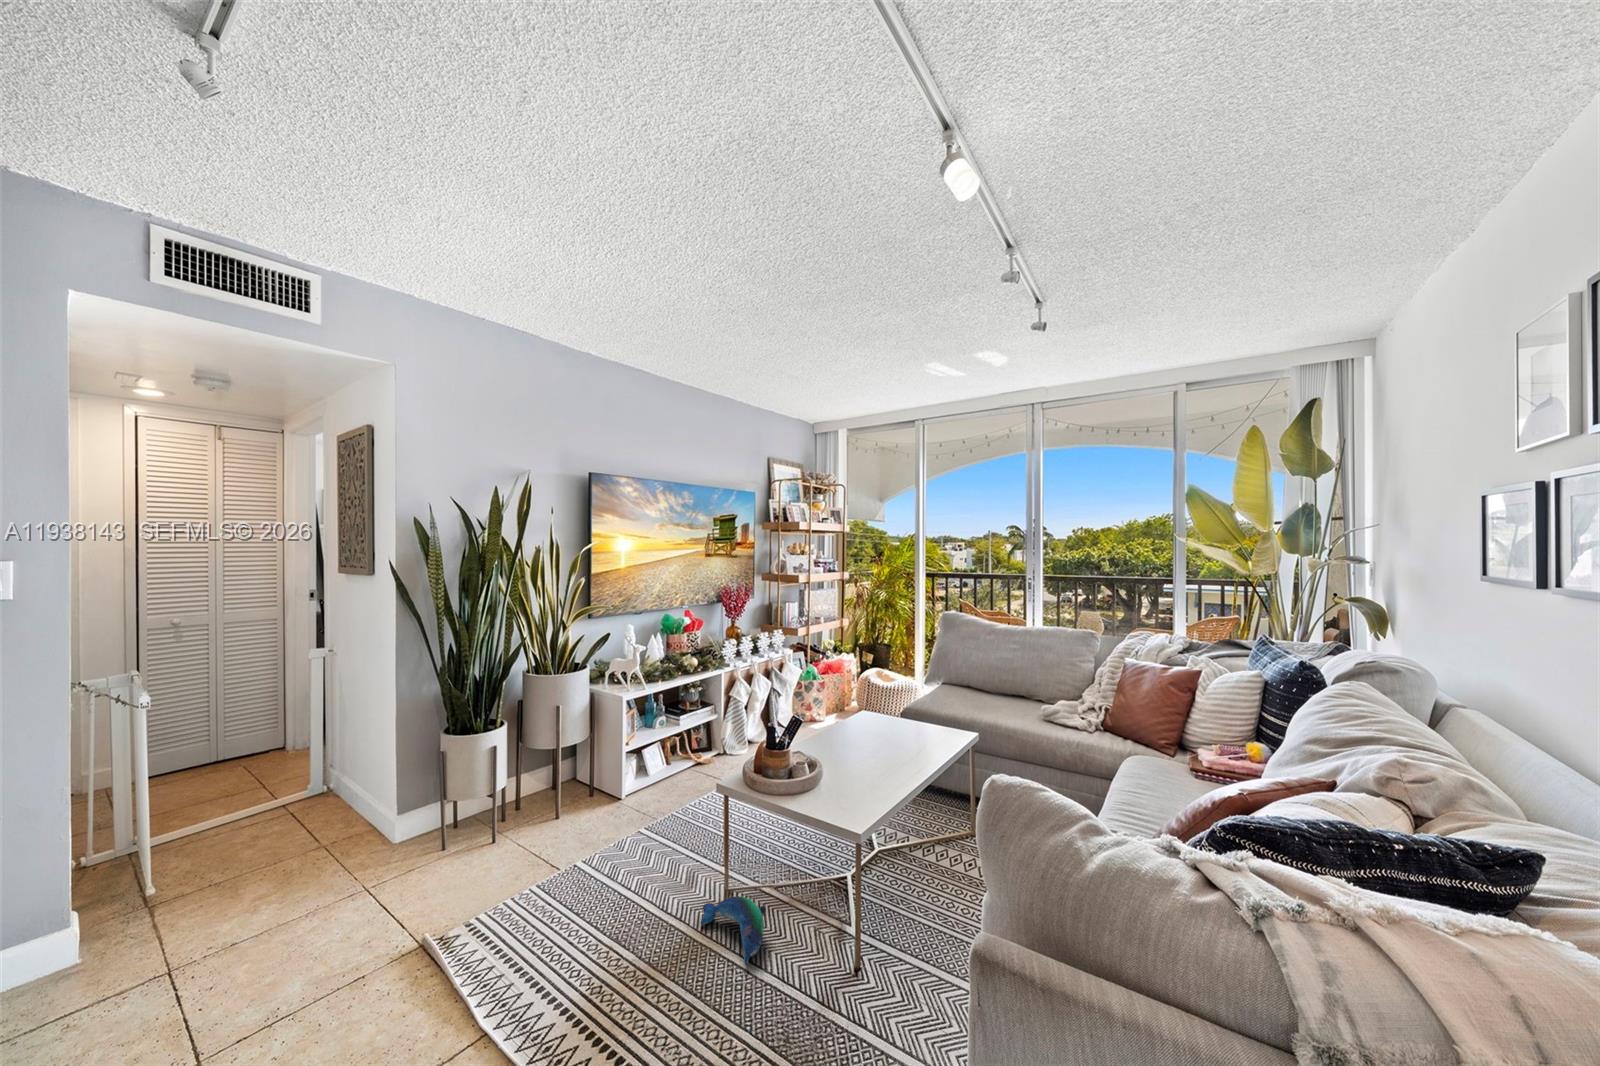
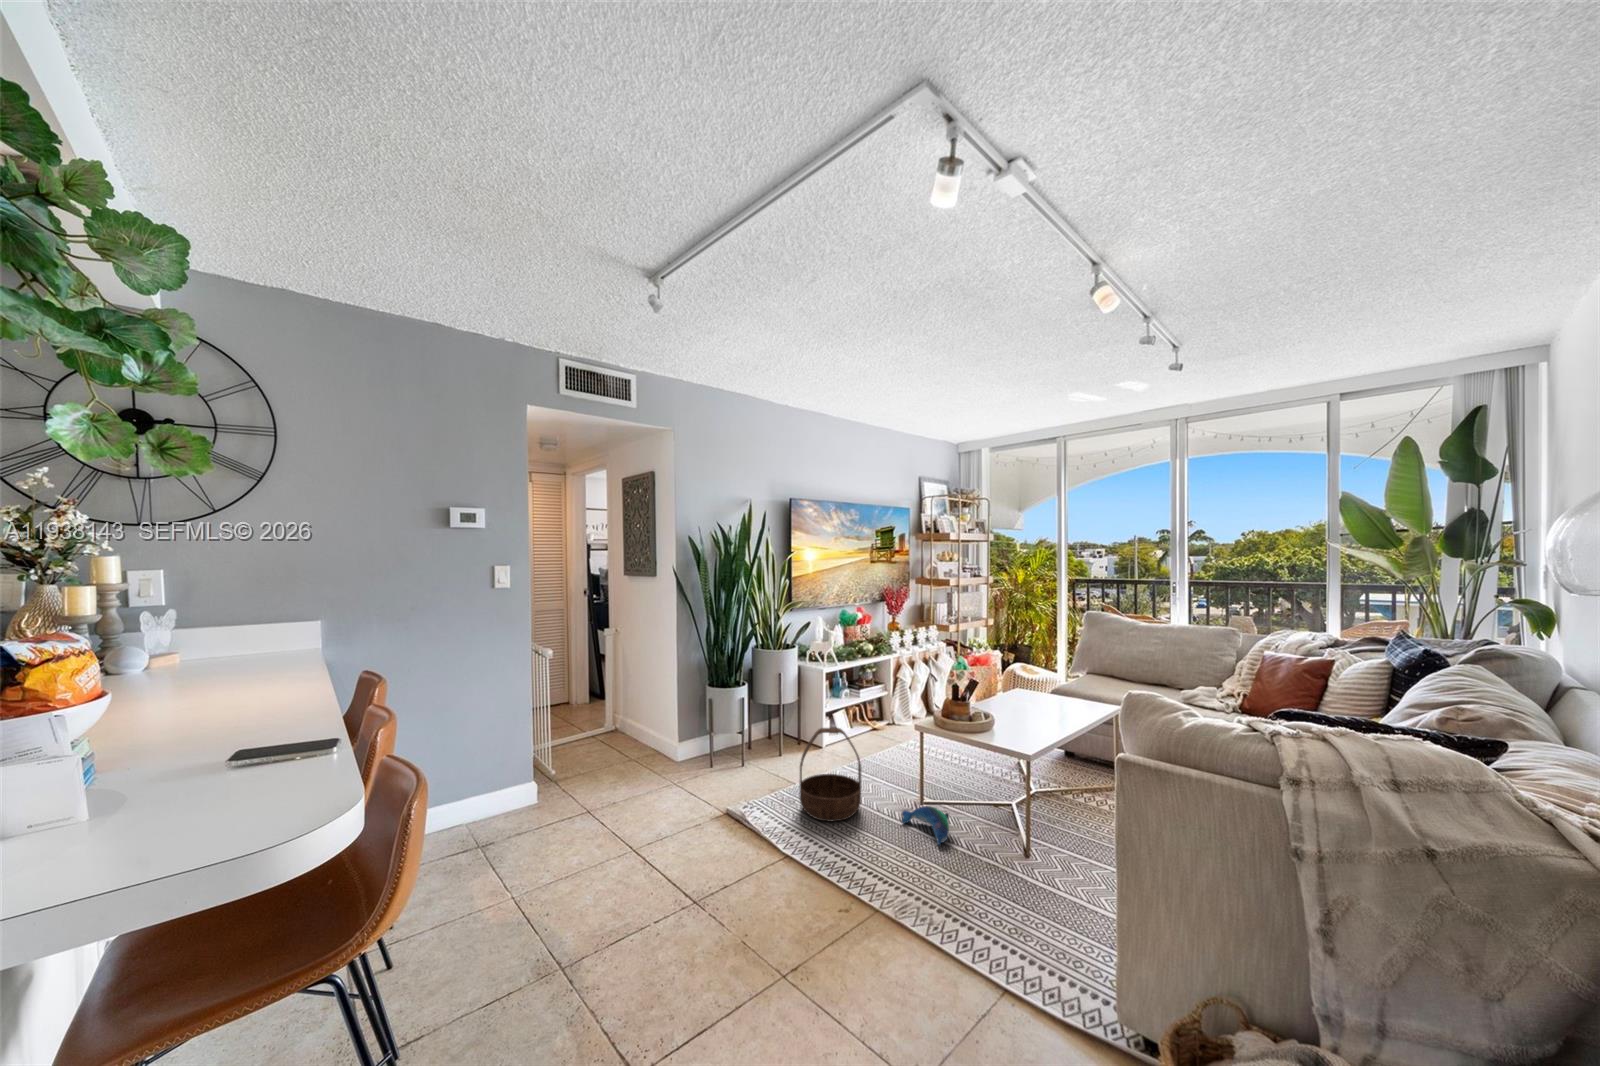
basket: none [555,792,650,936] -> present [800,728,861,821]

